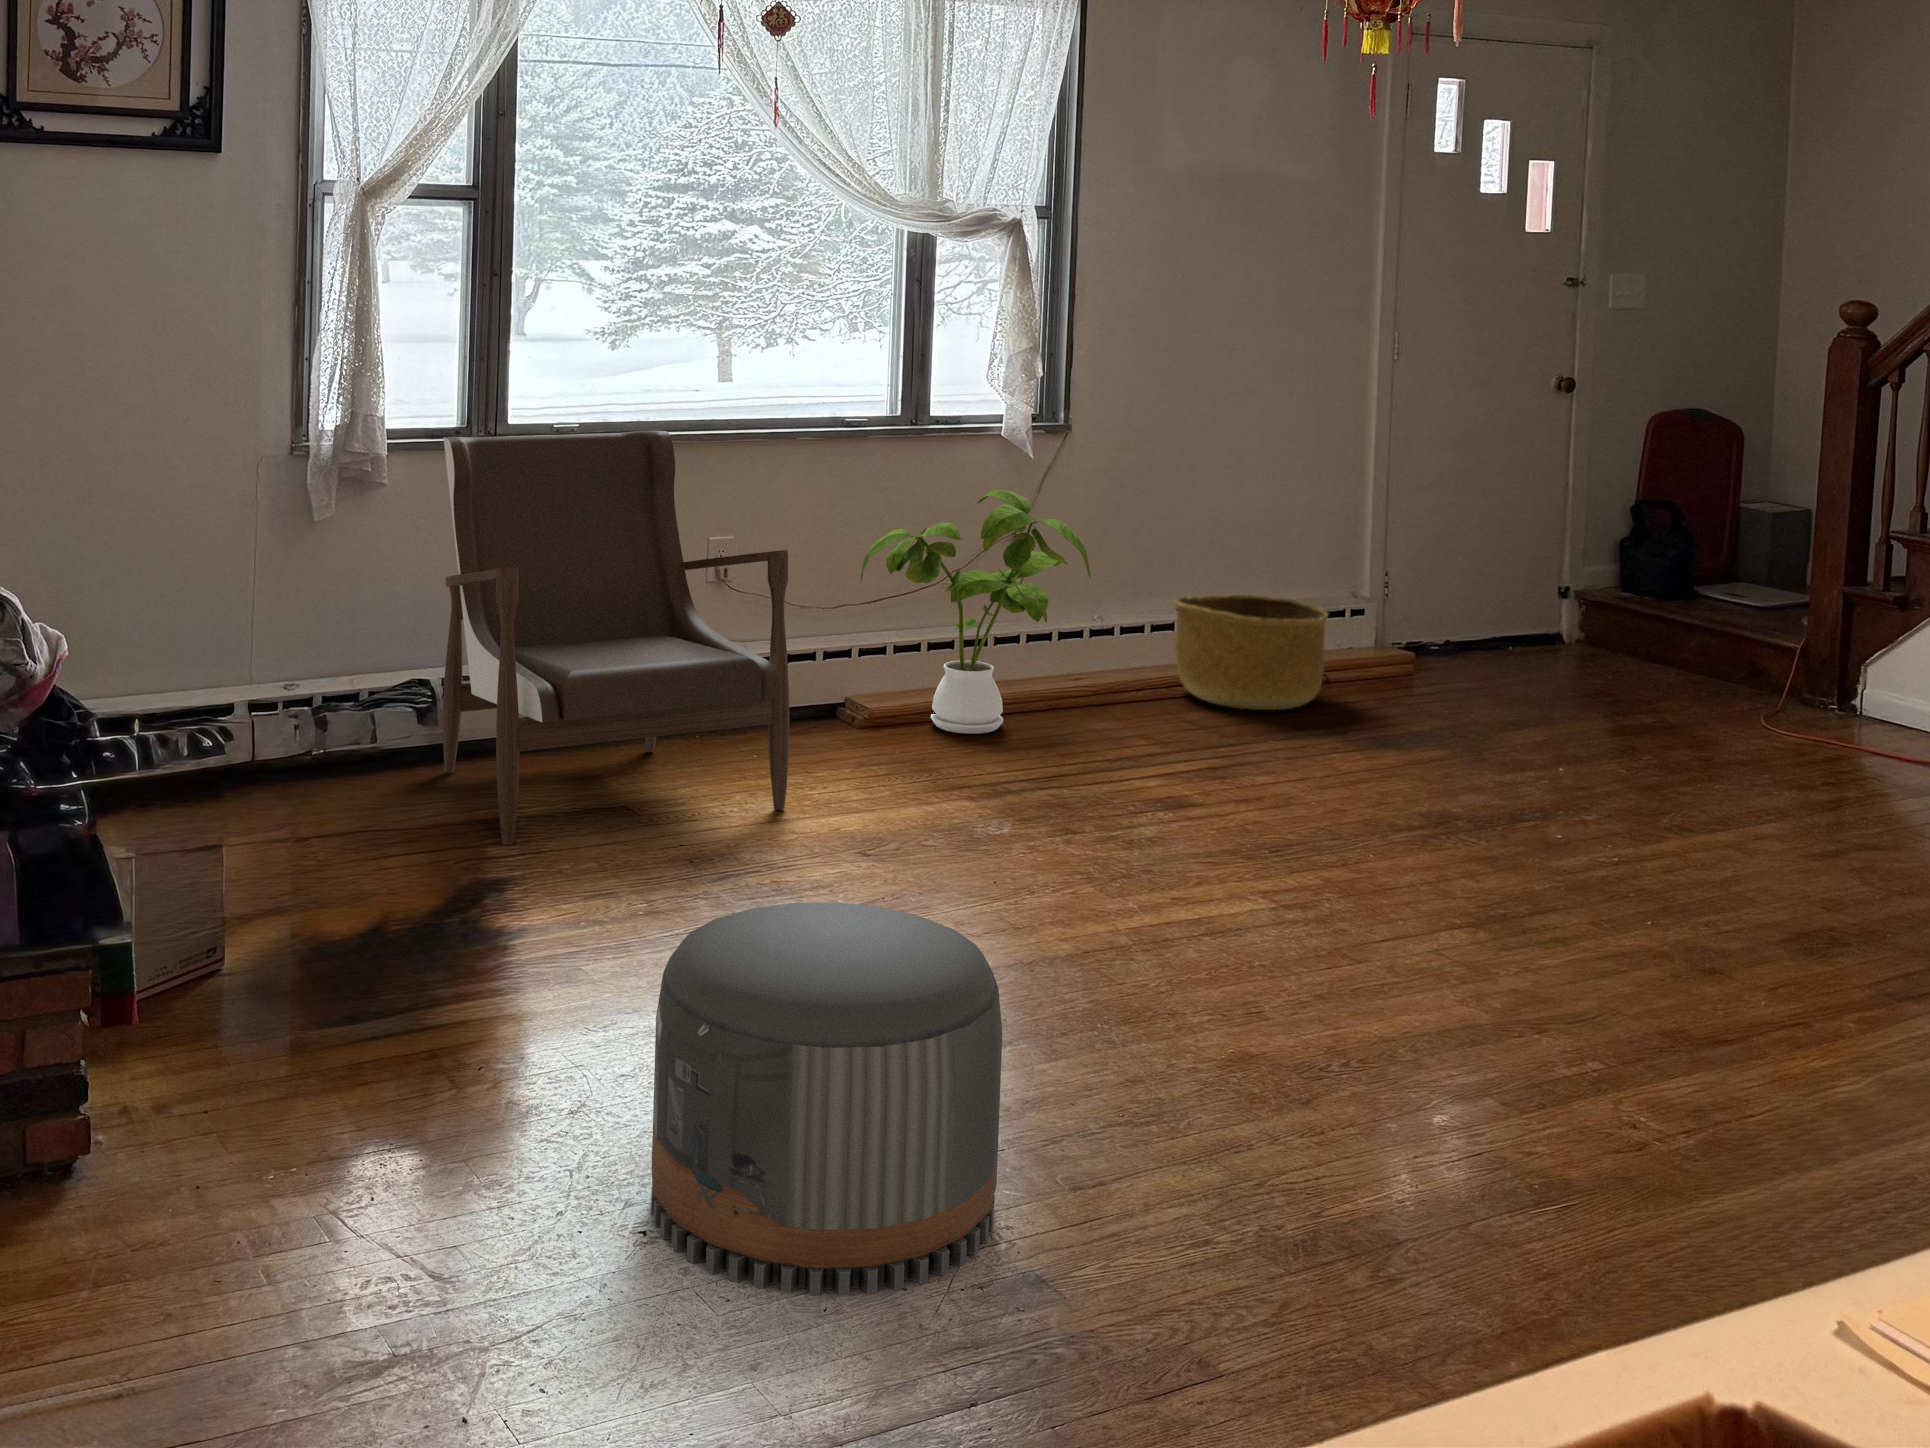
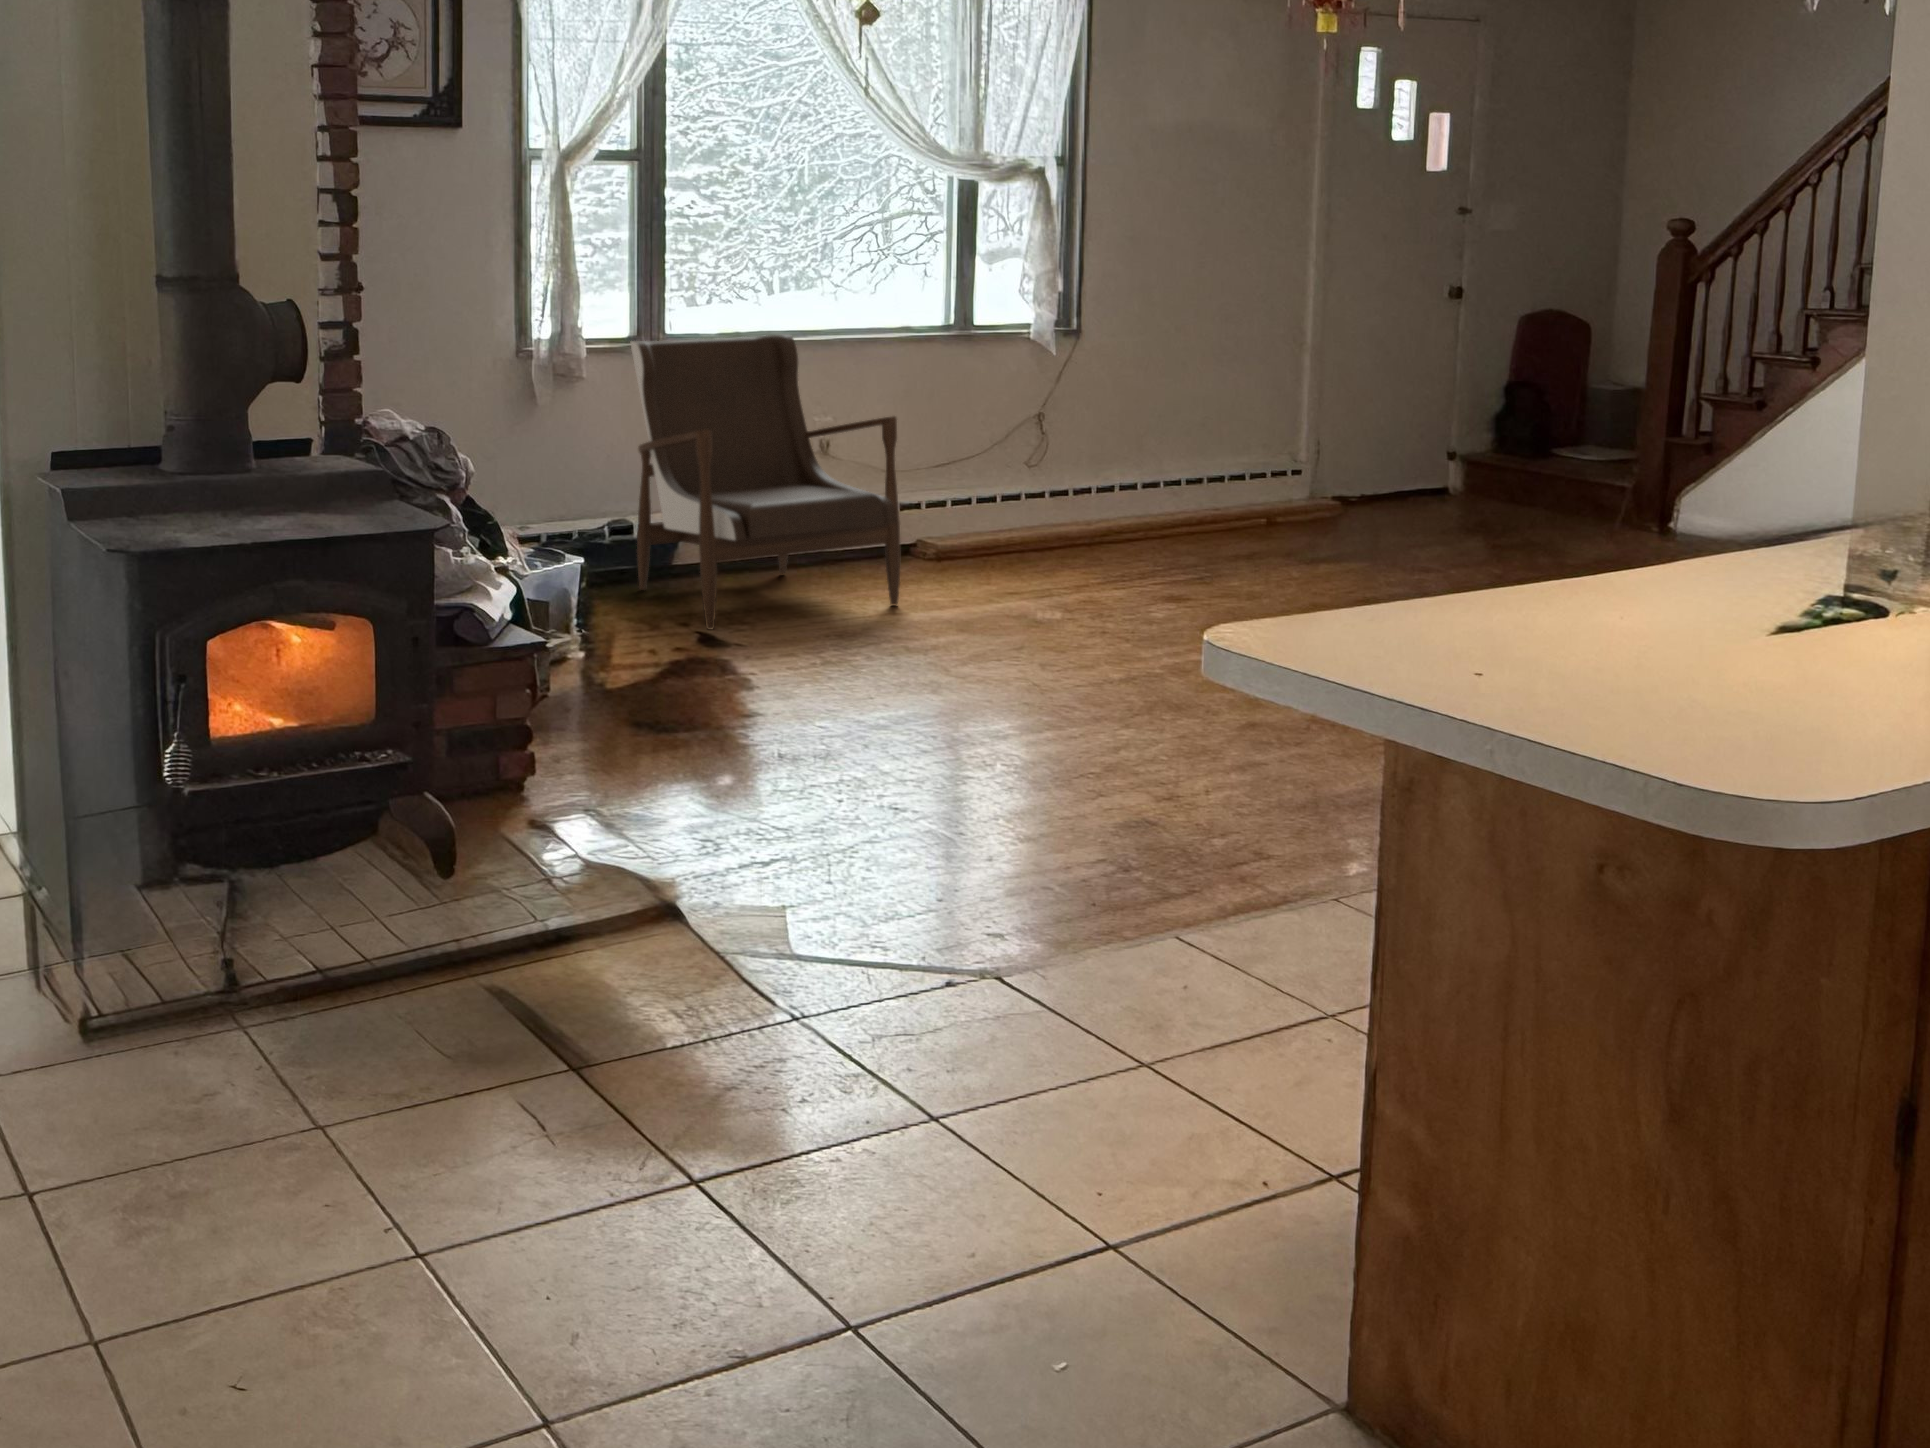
house plant: present [861,490,1091,734] -> none [928,374,1108,559]
basket: present [1175,595,1328,710] -> none [1158,457,1276,540]
pouf: present [651,902,1002,1296] -> none [909,615,1134,835]

